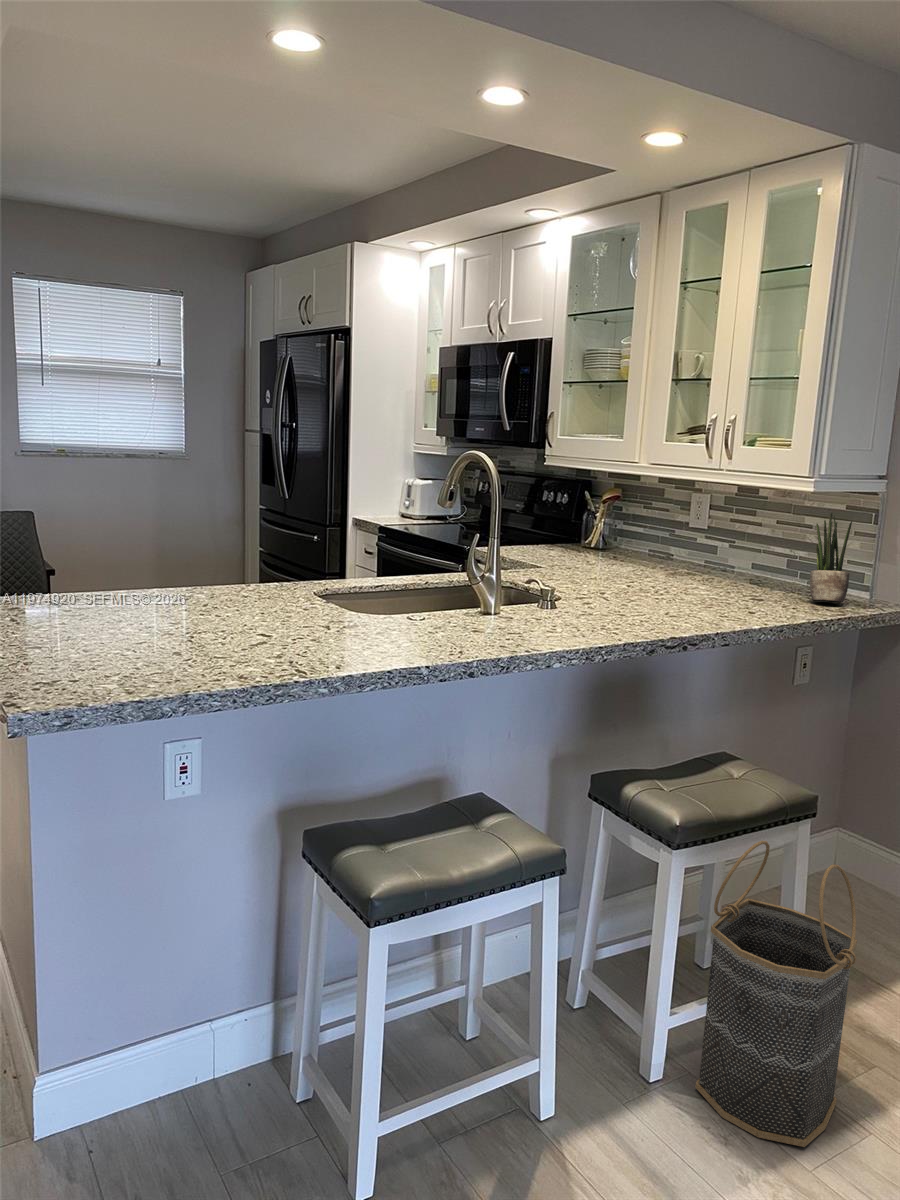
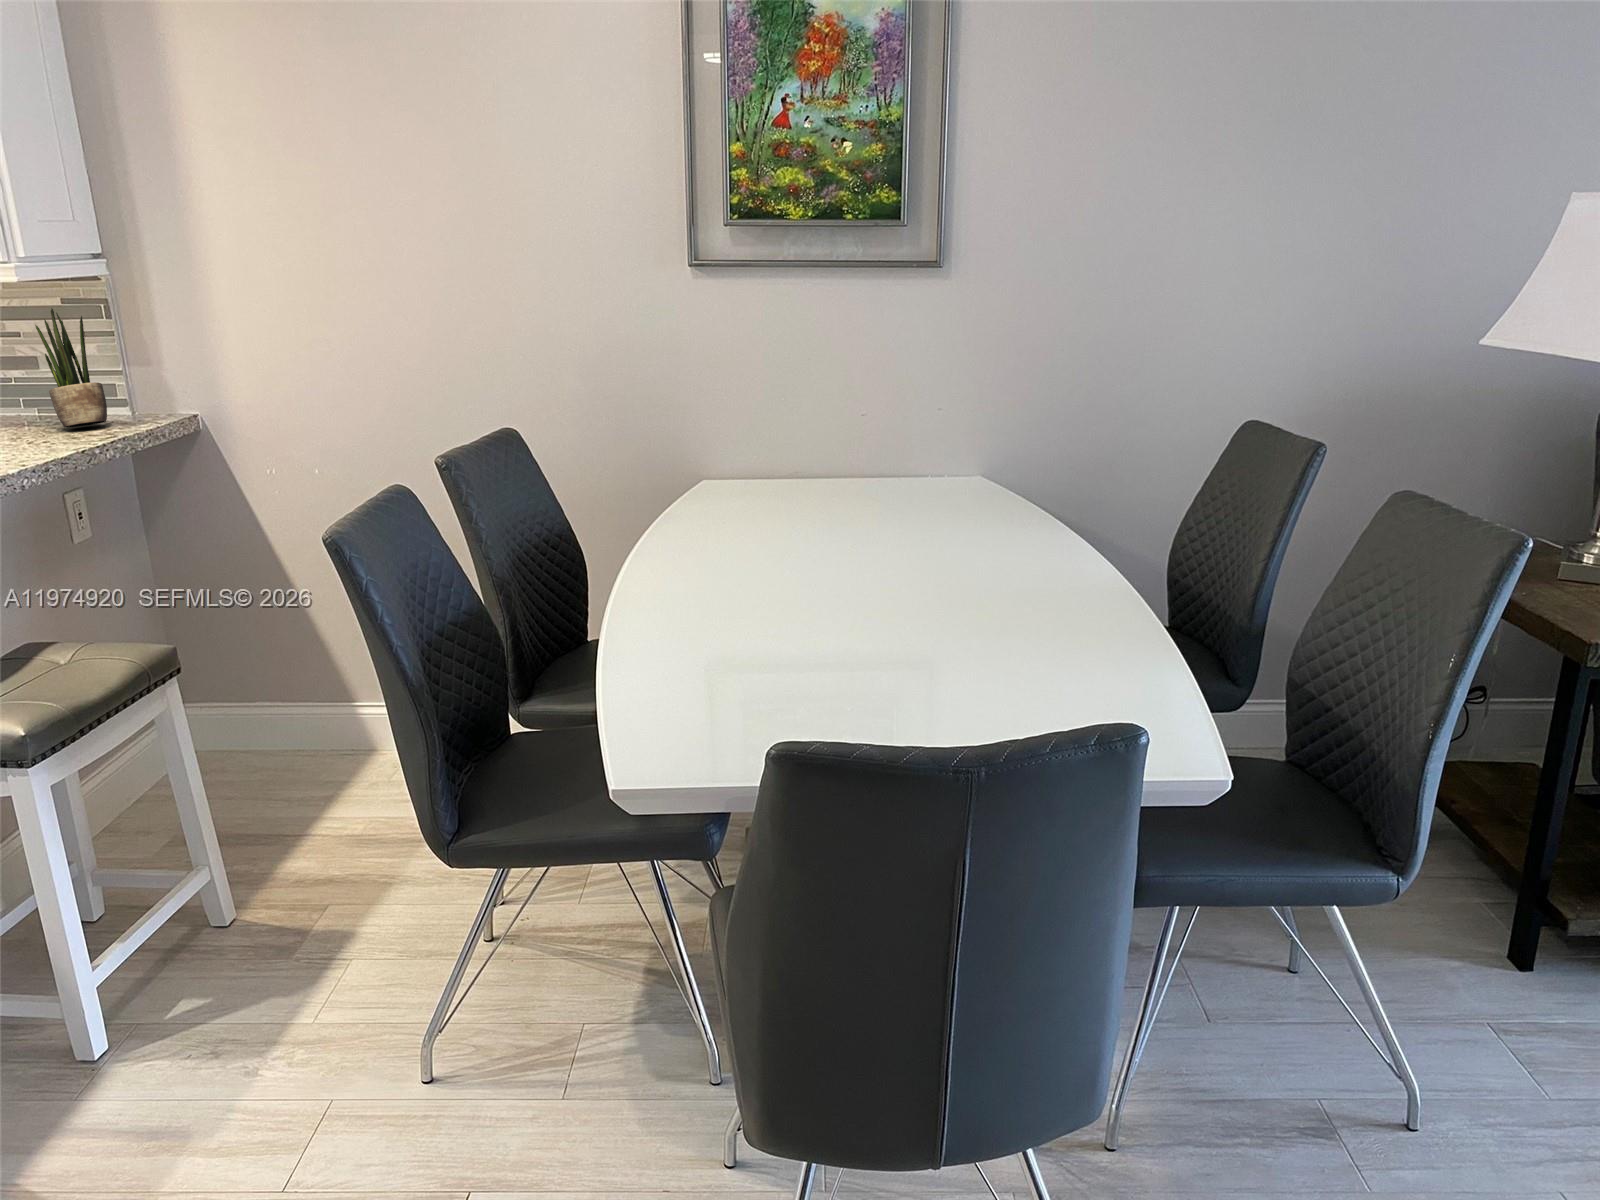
basket: present [695,841,857,1147] -> none [105,703,309,1038]

